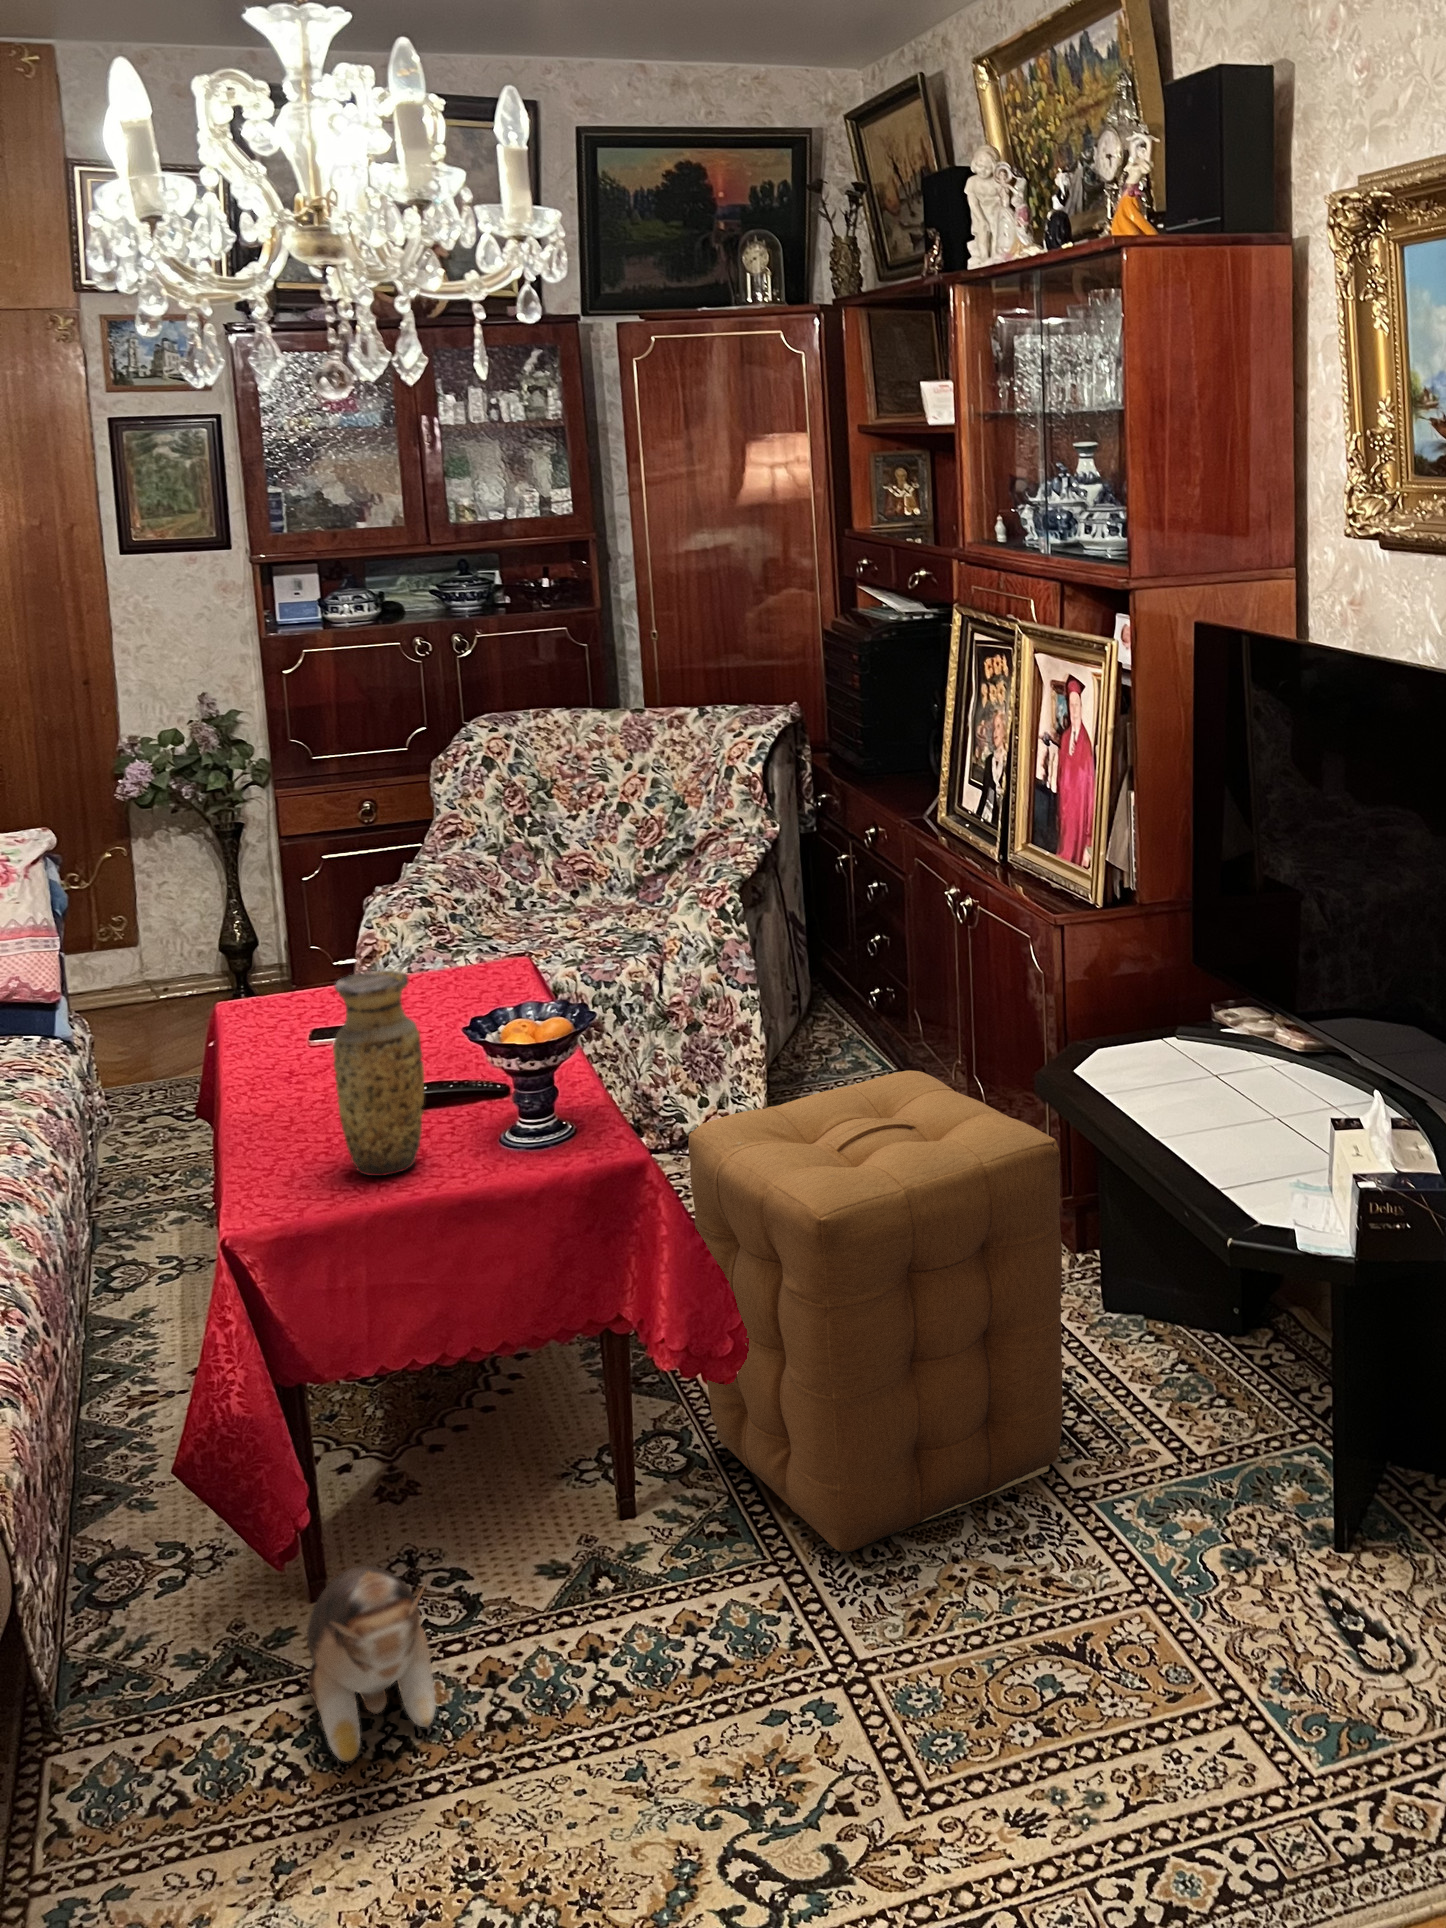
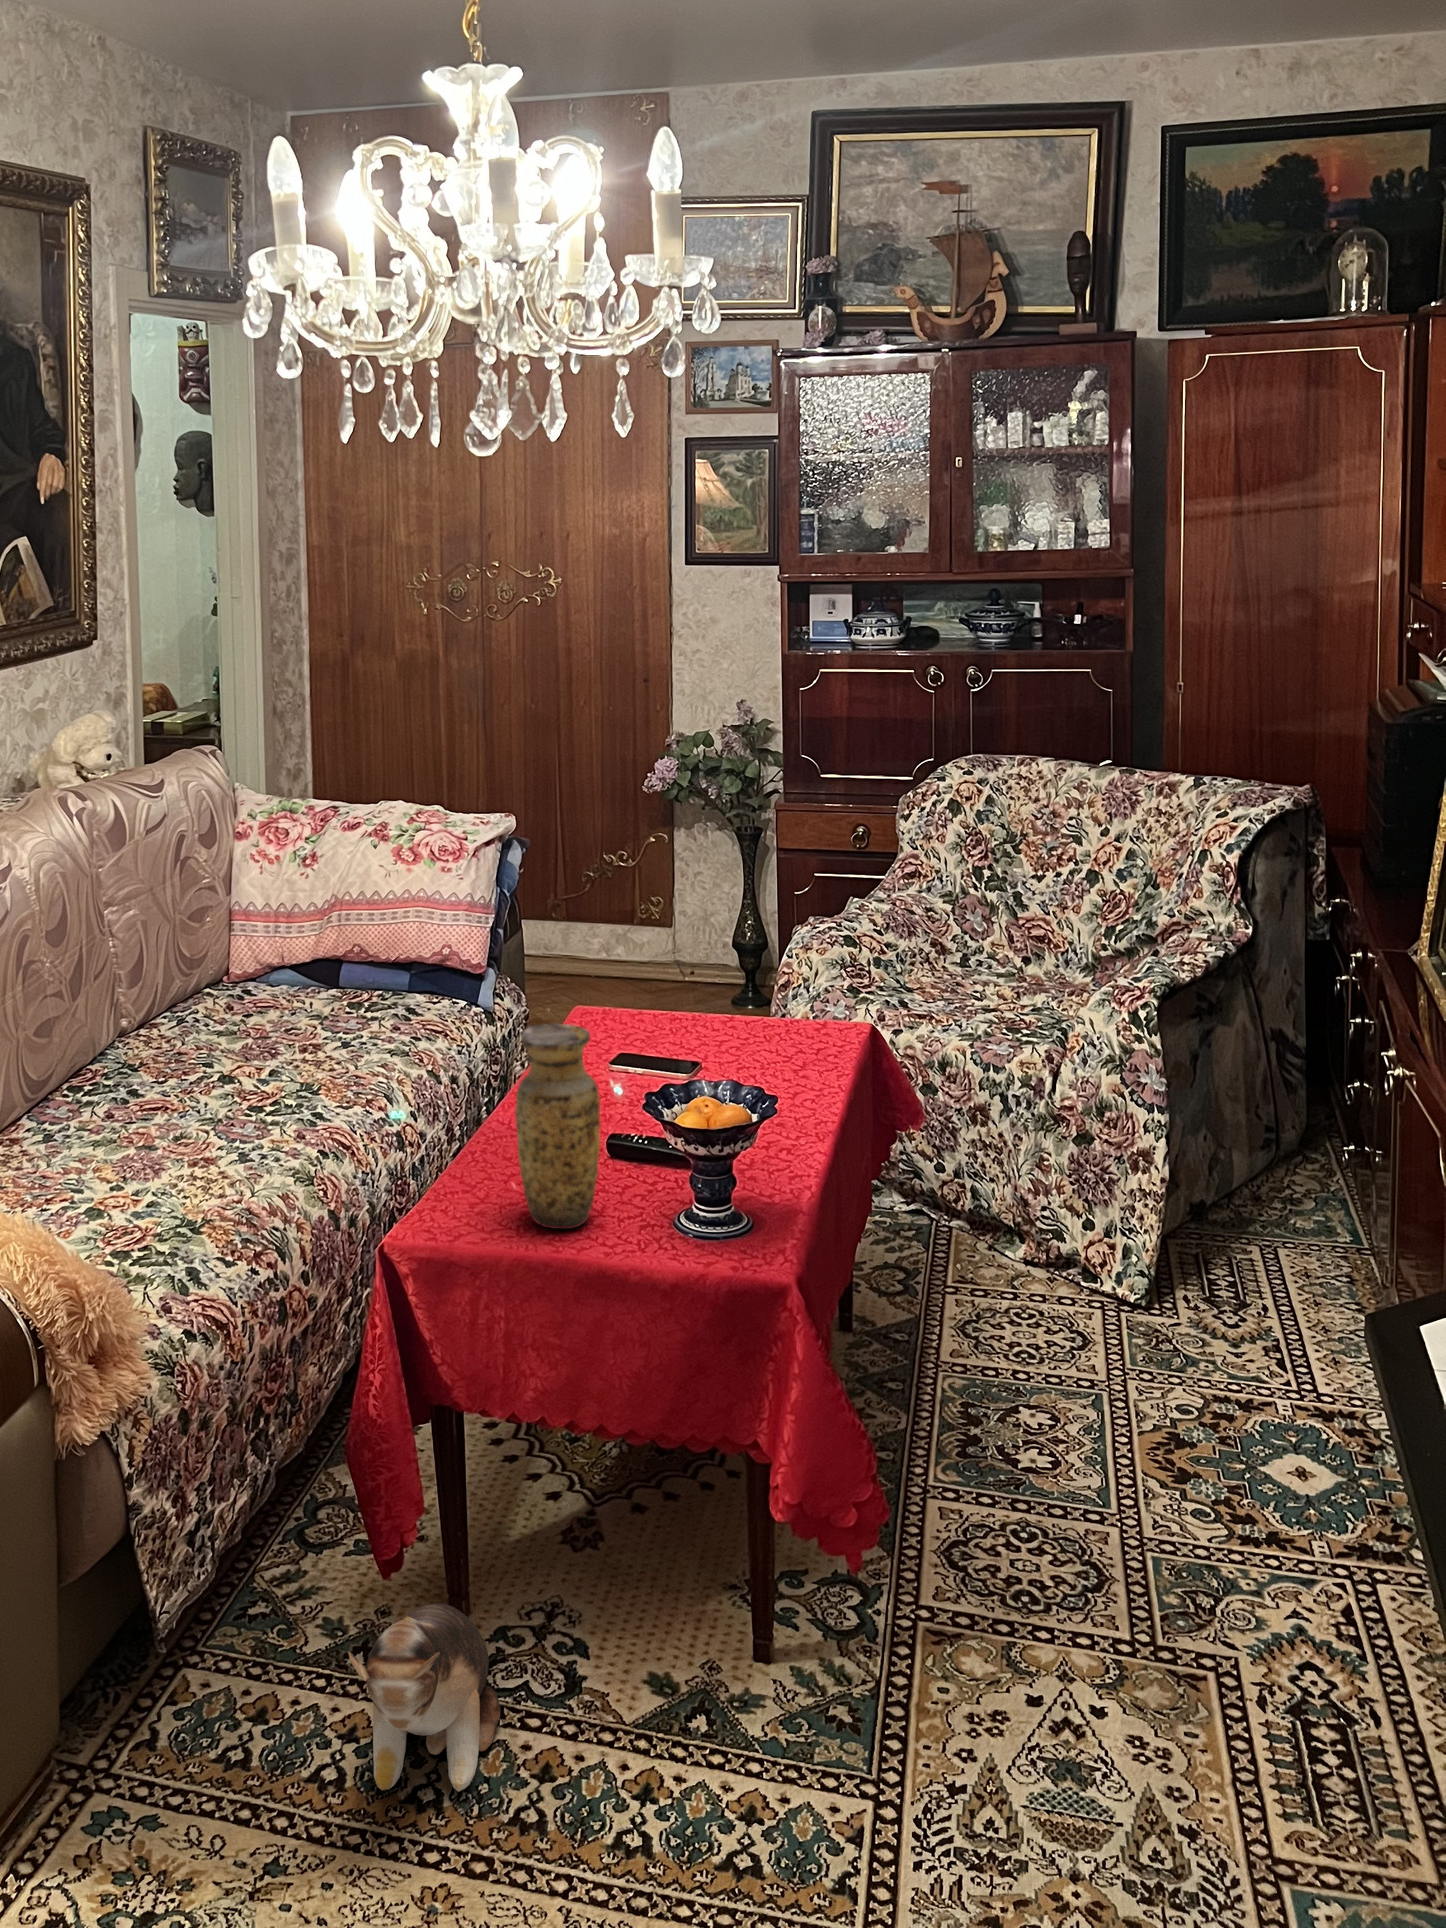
ottoman: present [688,1070,1063,1553] -> none [876,1261,1295,1823]

